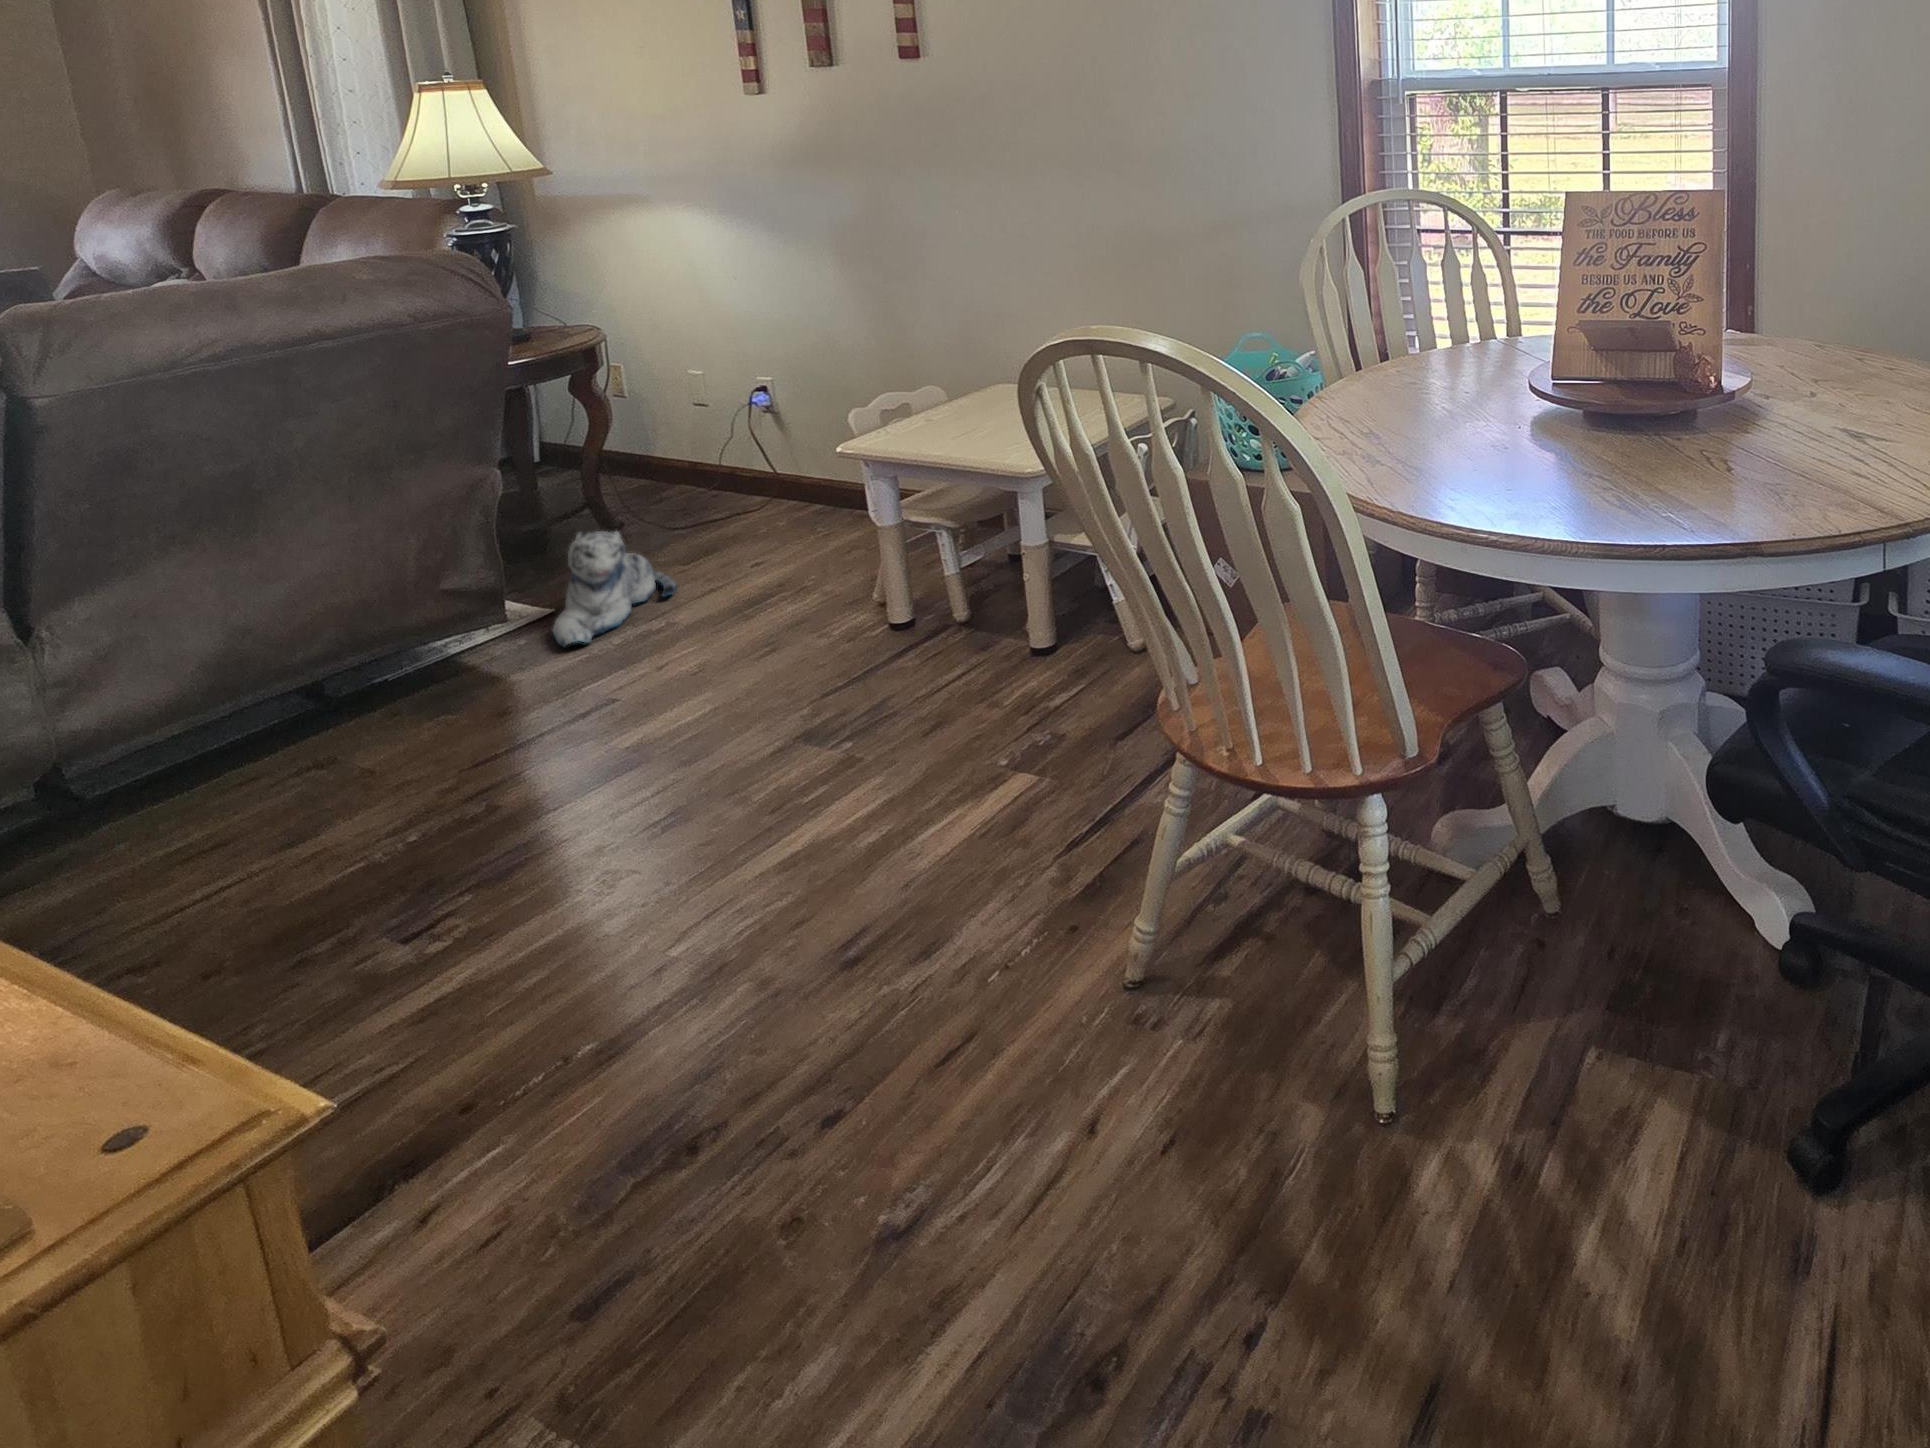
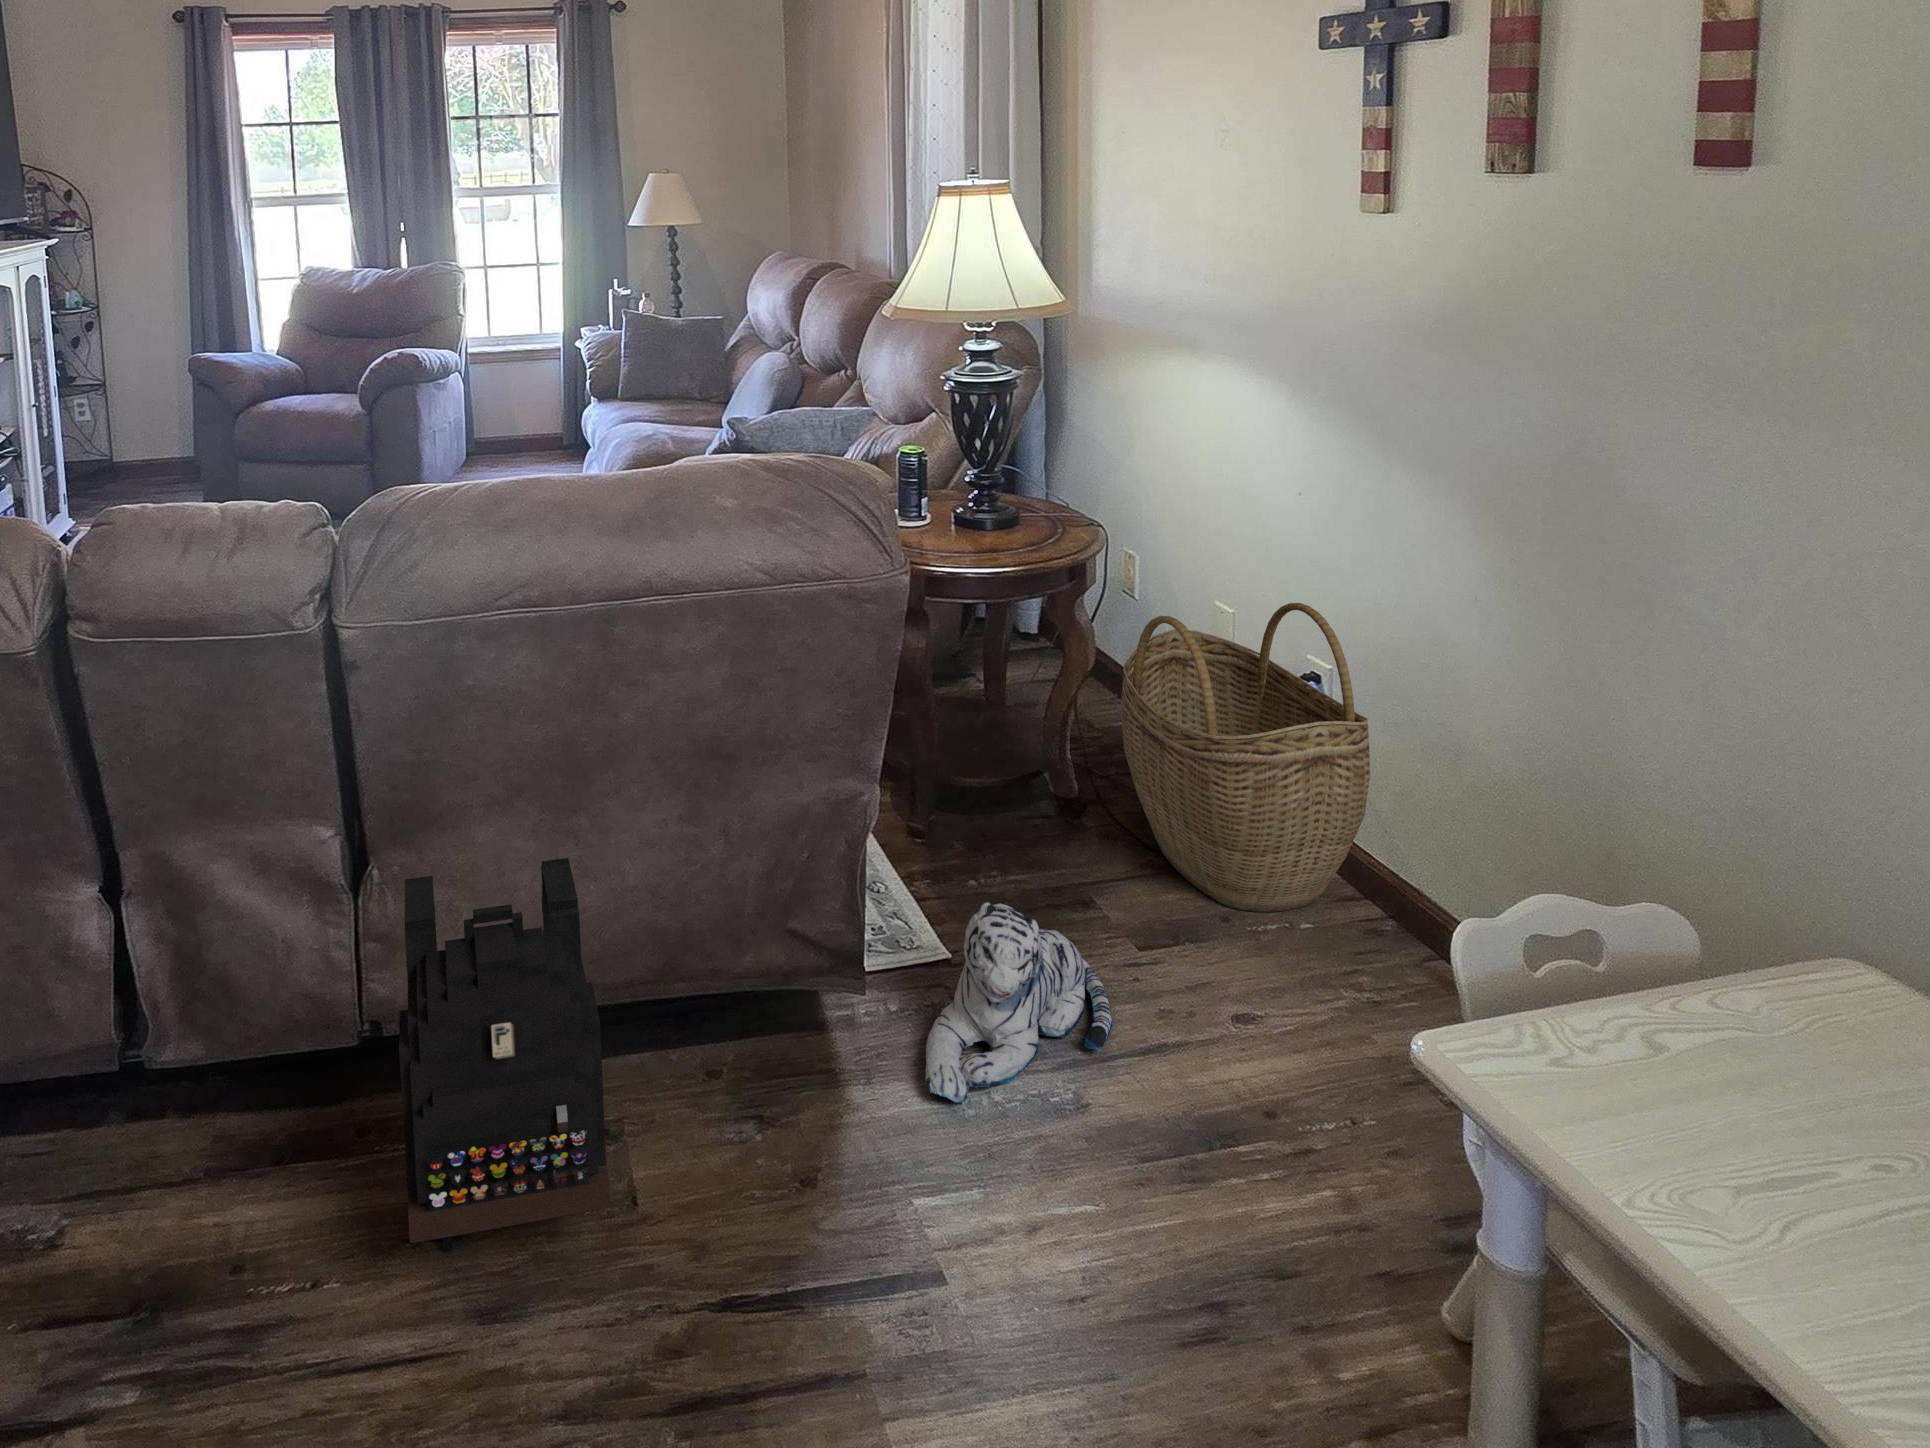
woven basket: none [635,340,805,527] -> present [1121,603,1370,912]
backpack: none [77,555,358,846] -> present [399,858,610,1251]

